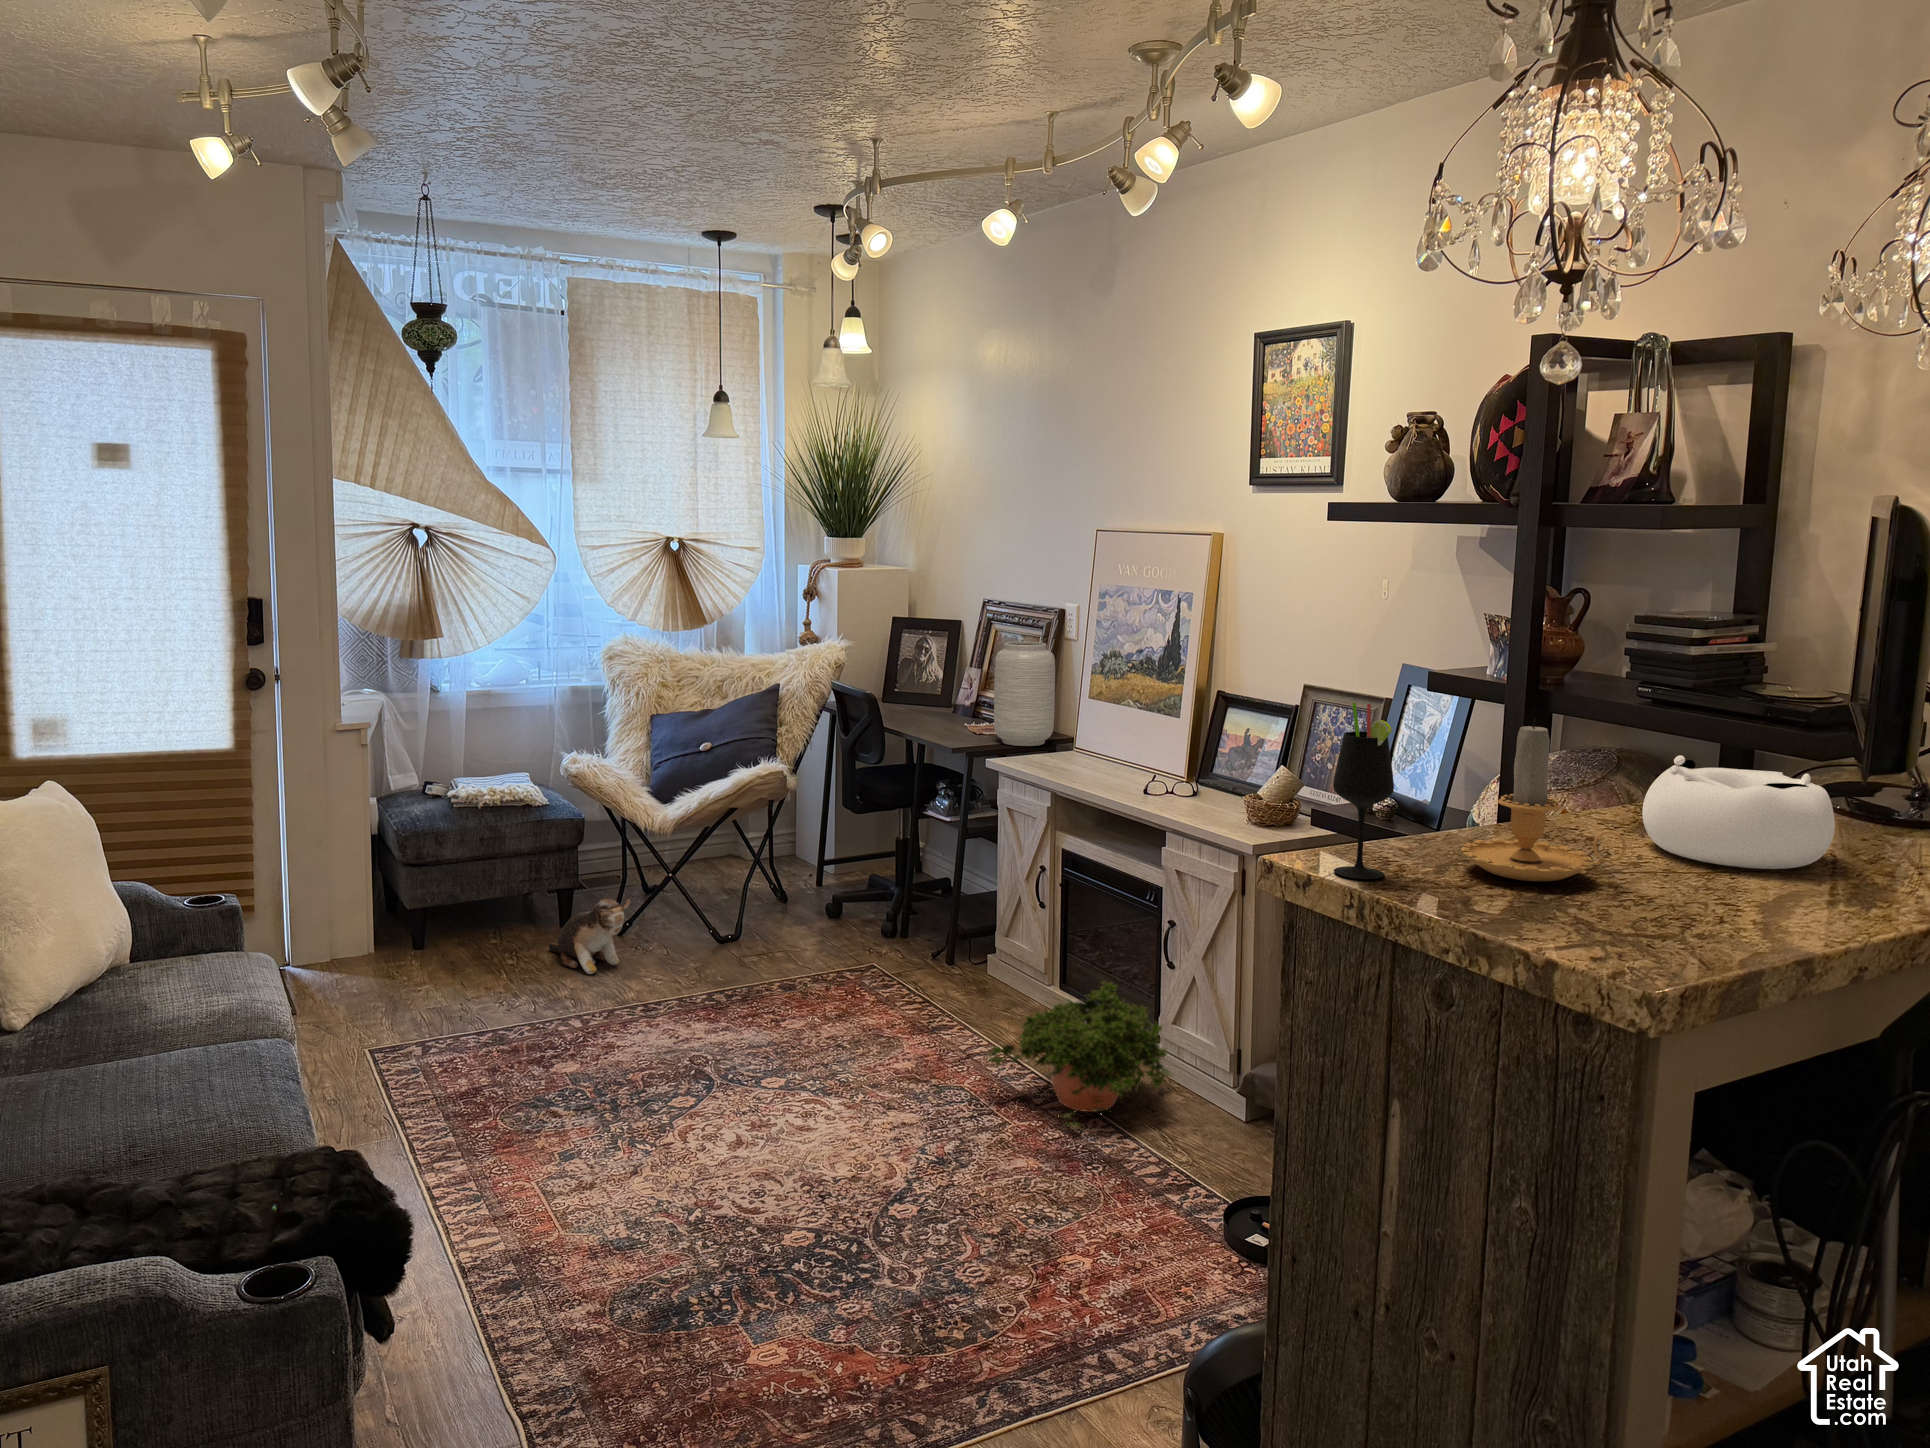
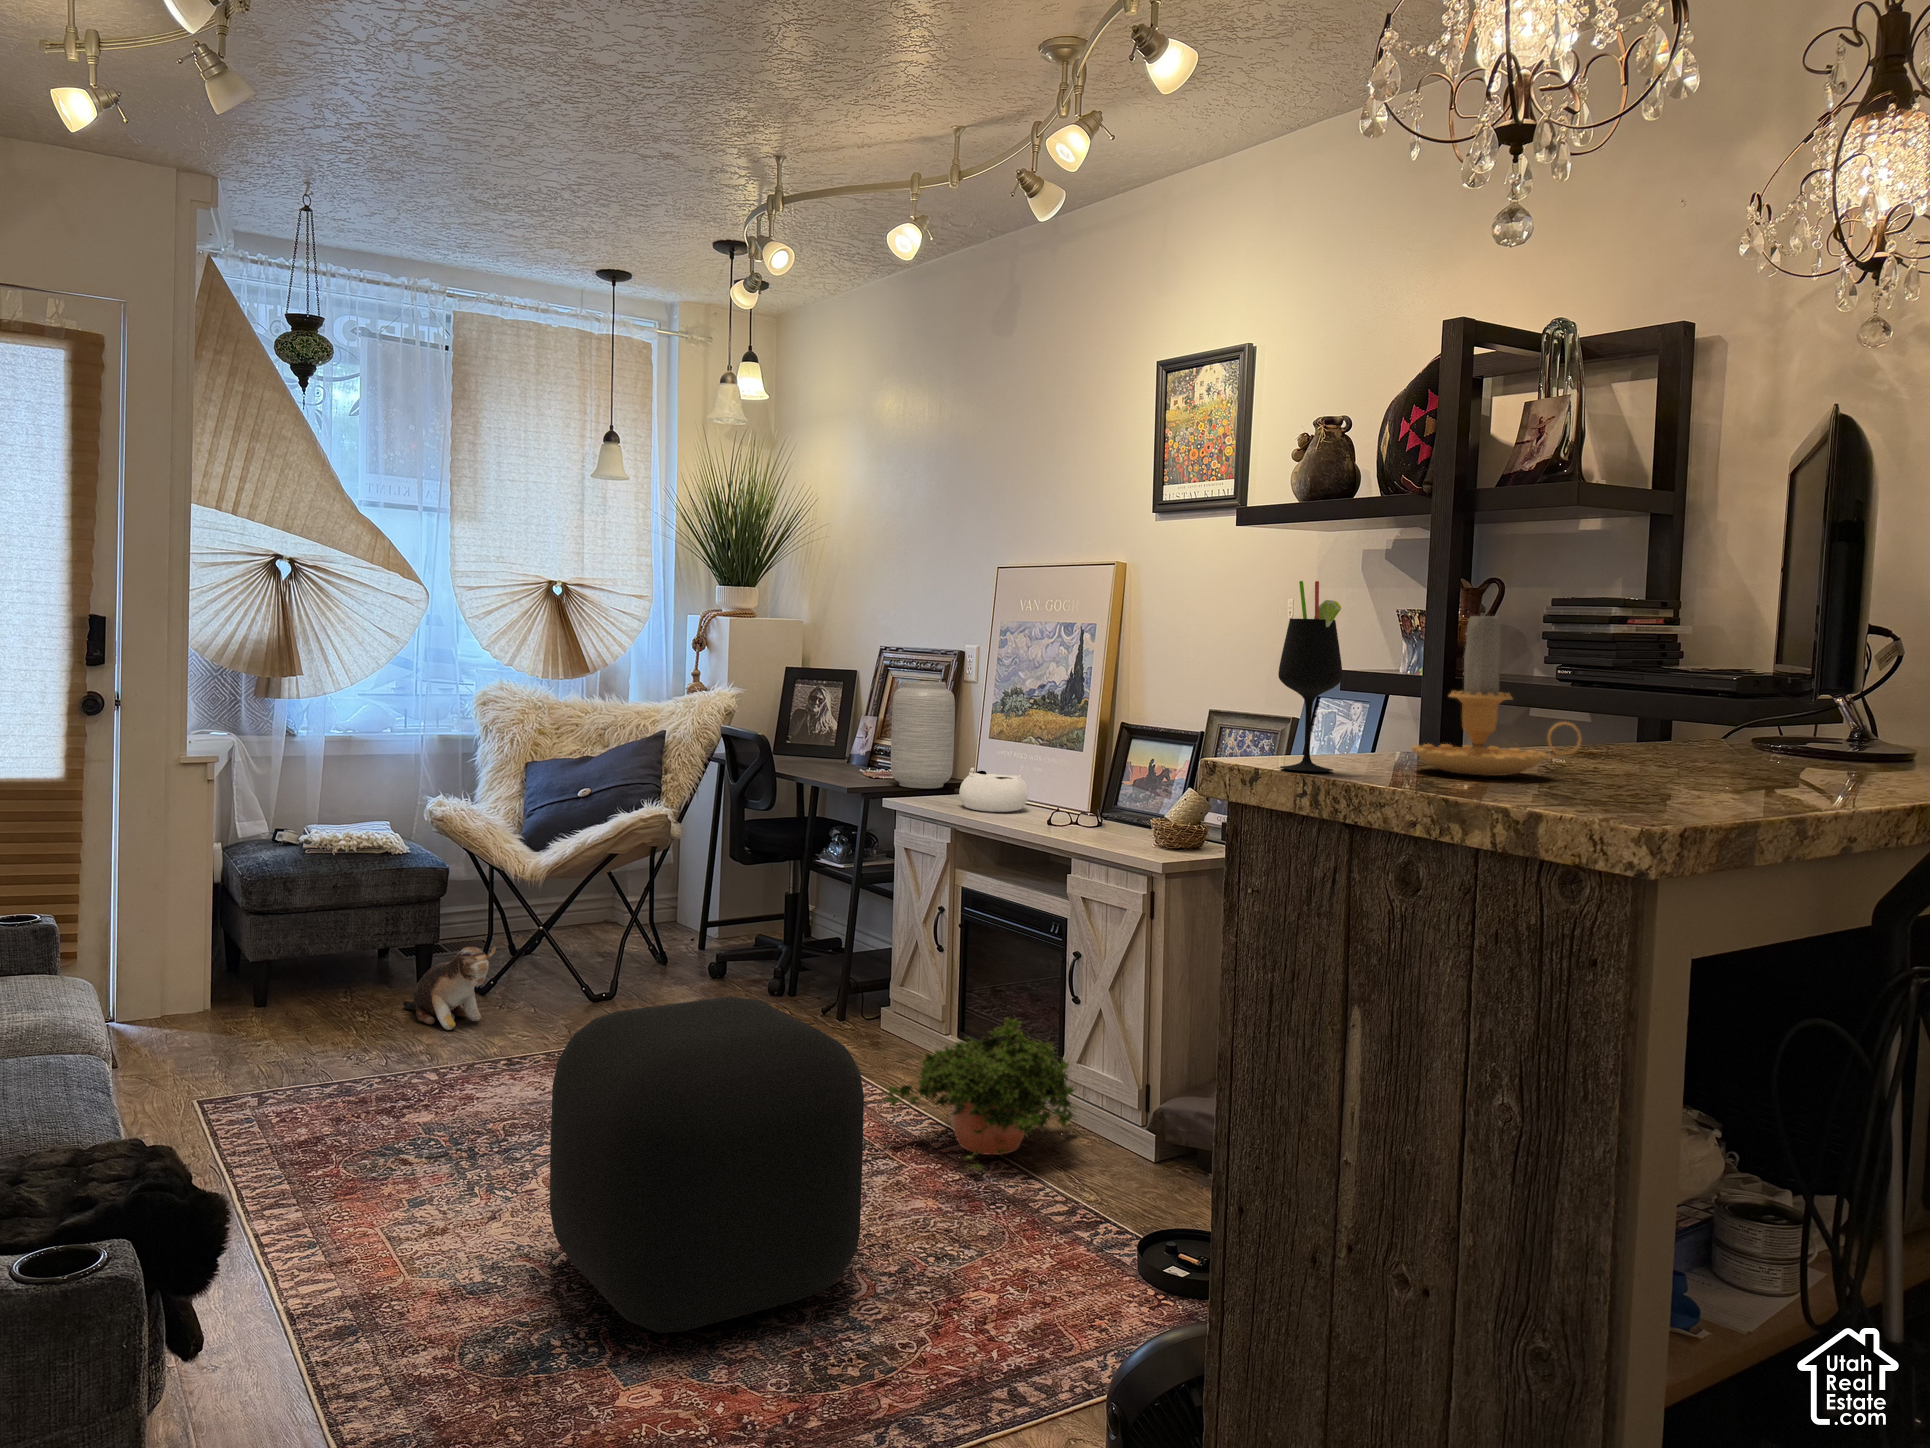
decorative bowl: present [1642,755,1835,869] -> present [959,768,1028,812]
ottoman: none [682,981,965,1294] -> present [550,997,864,1333]

